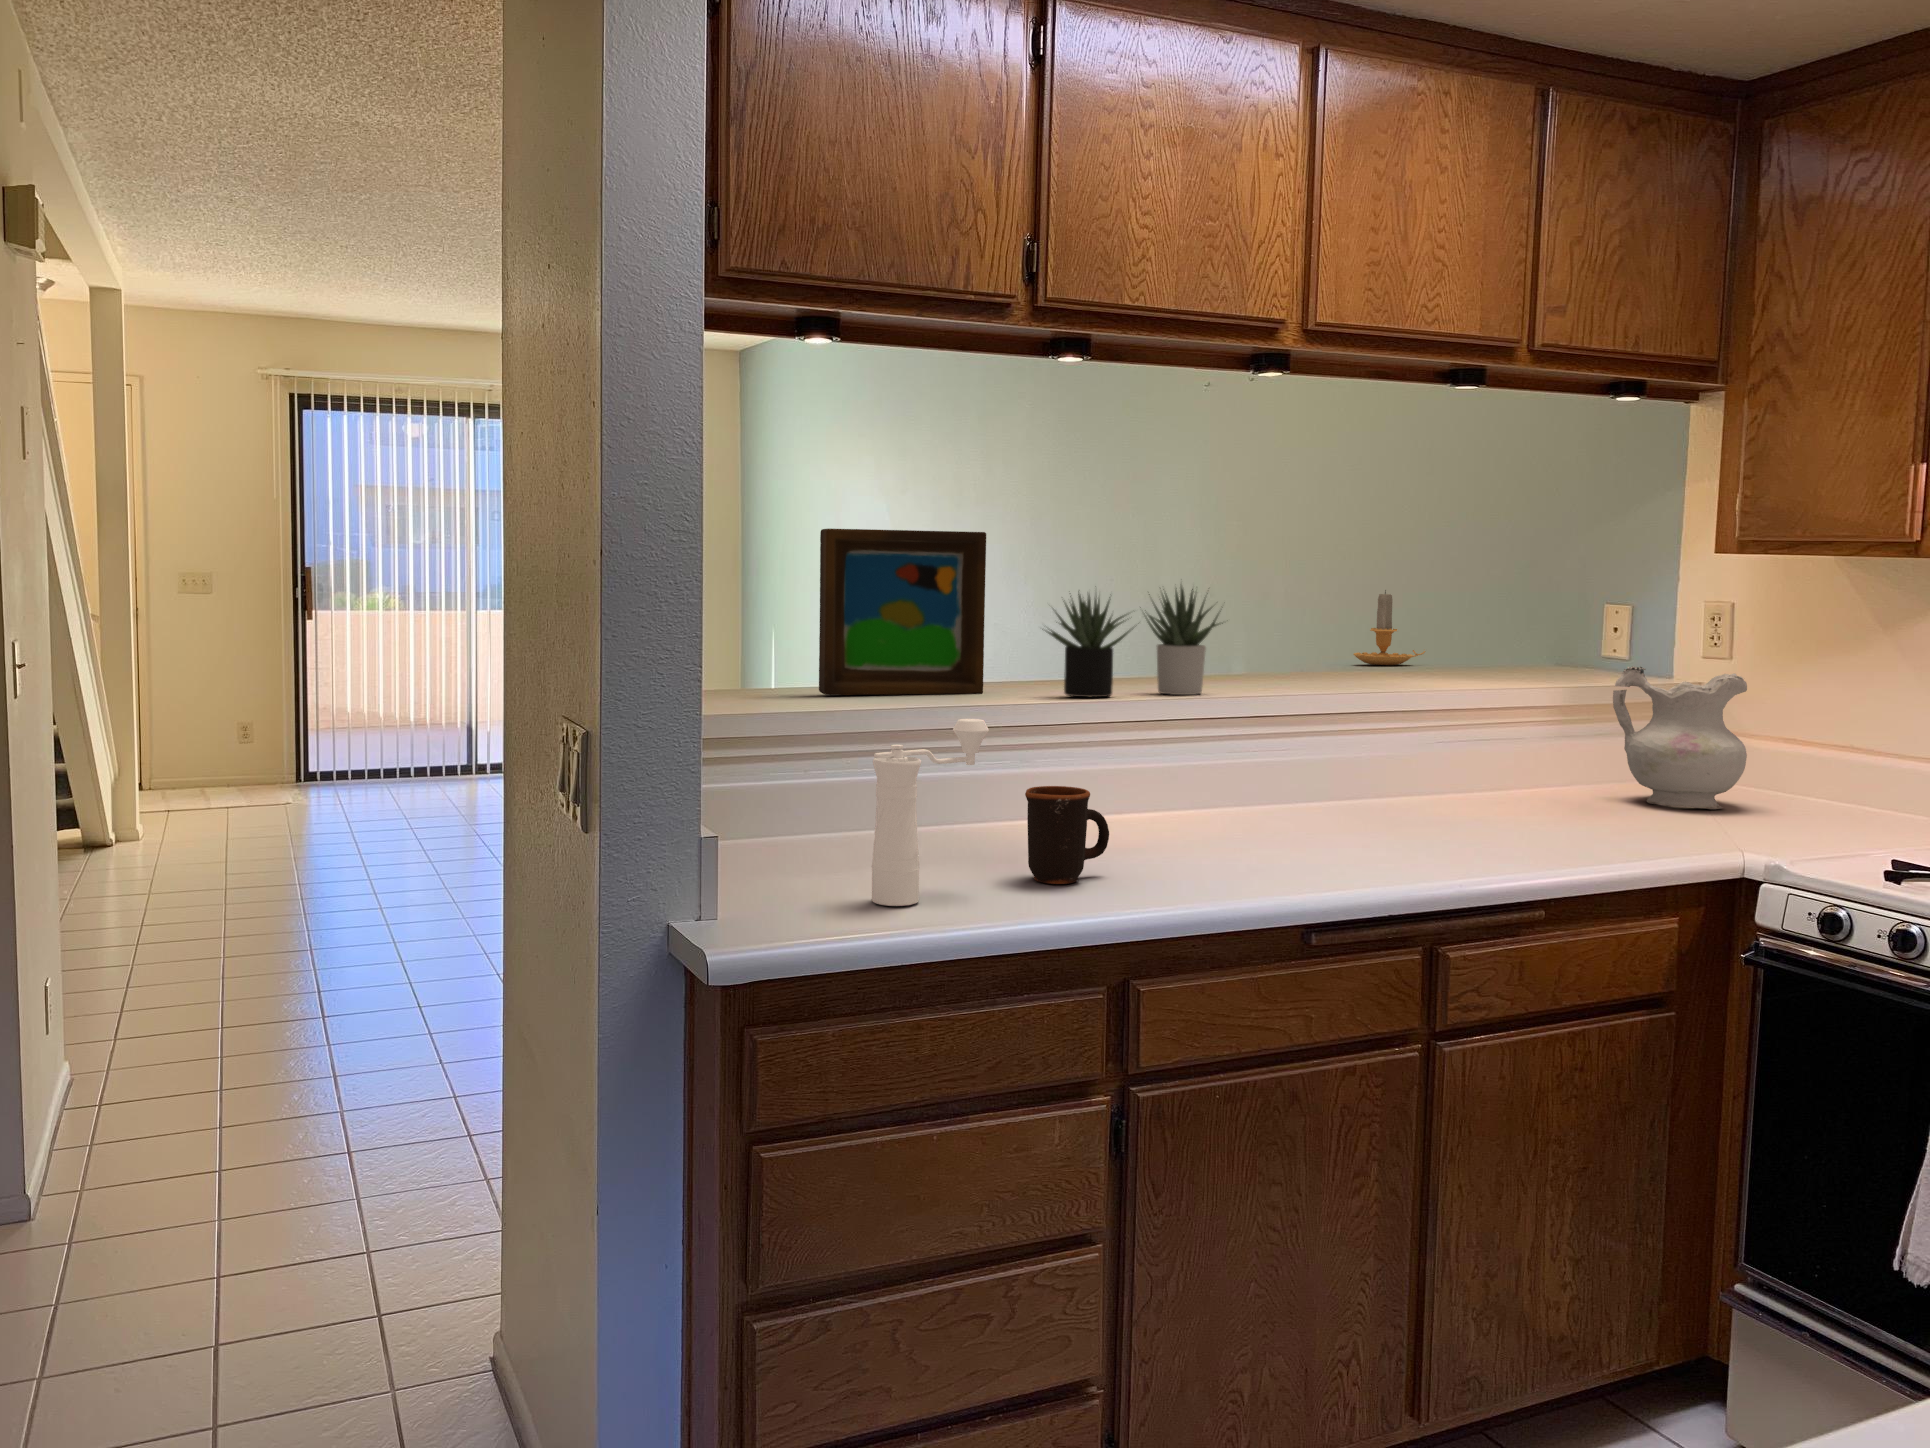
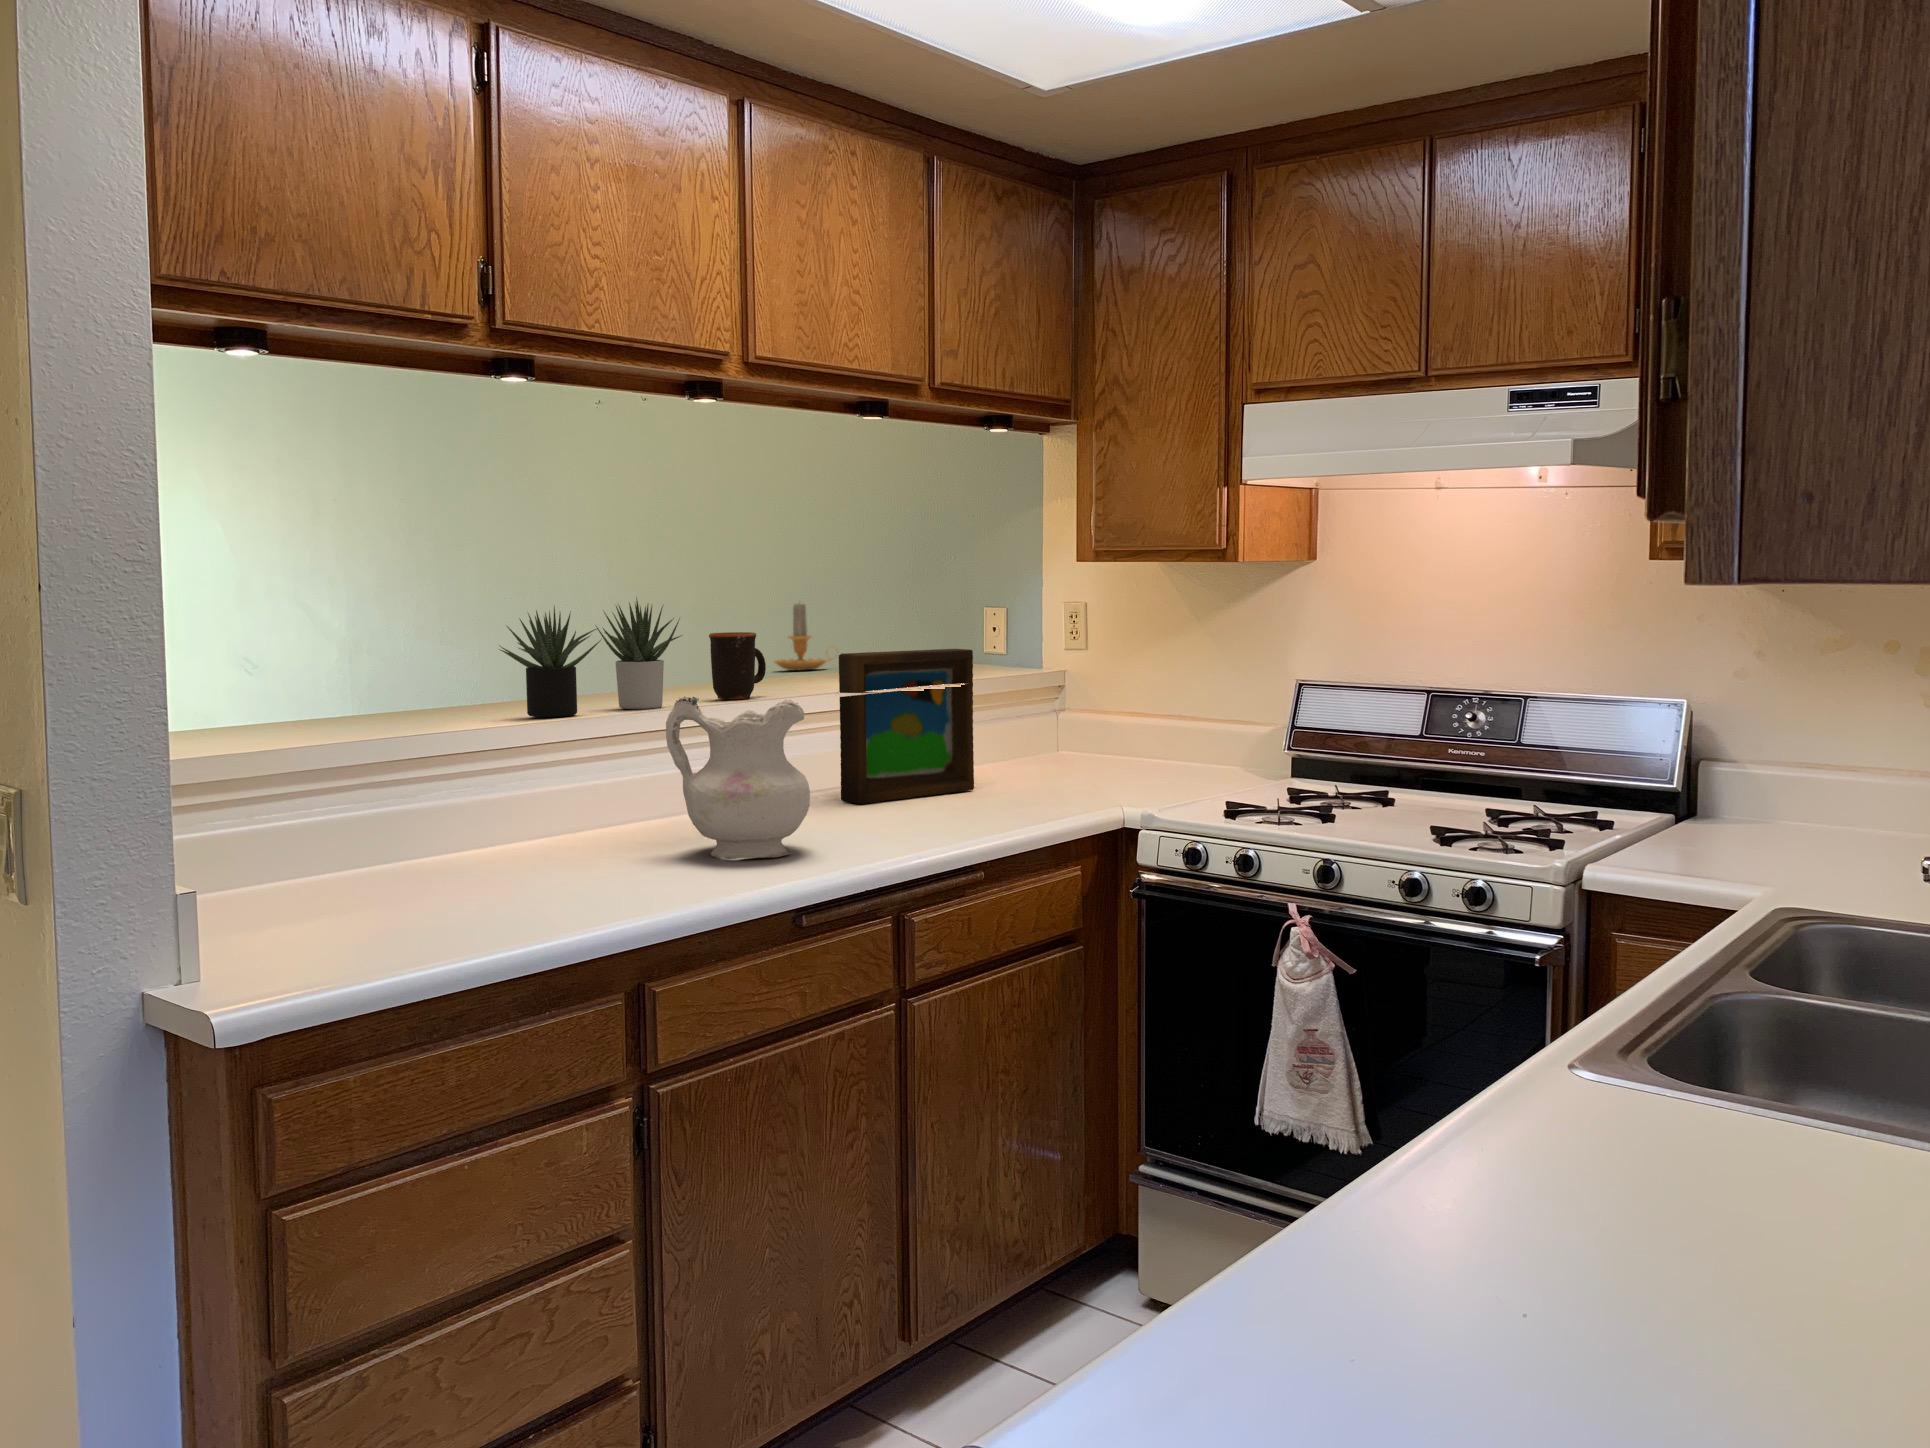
picture frame: present [819,529,986,695] -> present [839,649,974,804]
ceramic pitcher: present [1613,666,1747,809] -> present [666,696,810,859]
pepper mill: present [872,719,989,906] -> none [367,745,486,942]
mug: present [1025,786,1109,884] -> present [709,632,766,699]

